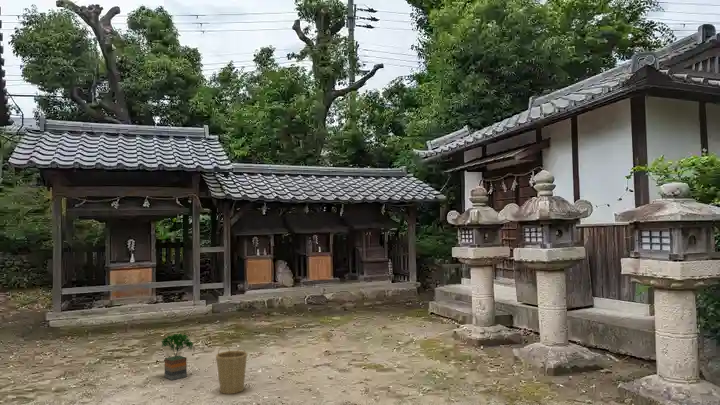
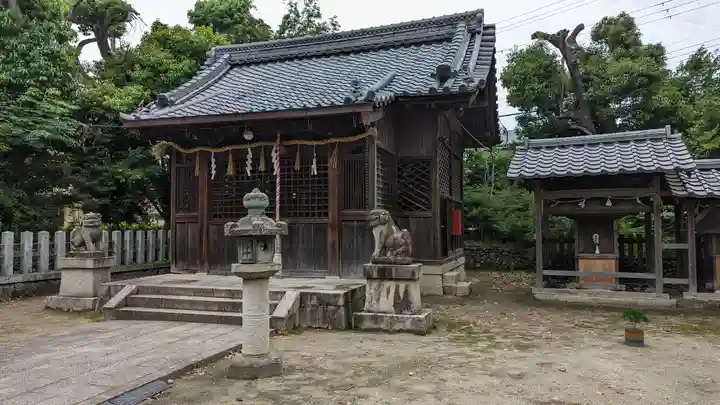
basket: present [216,346,247,394] -> none [669,324,699,365]

